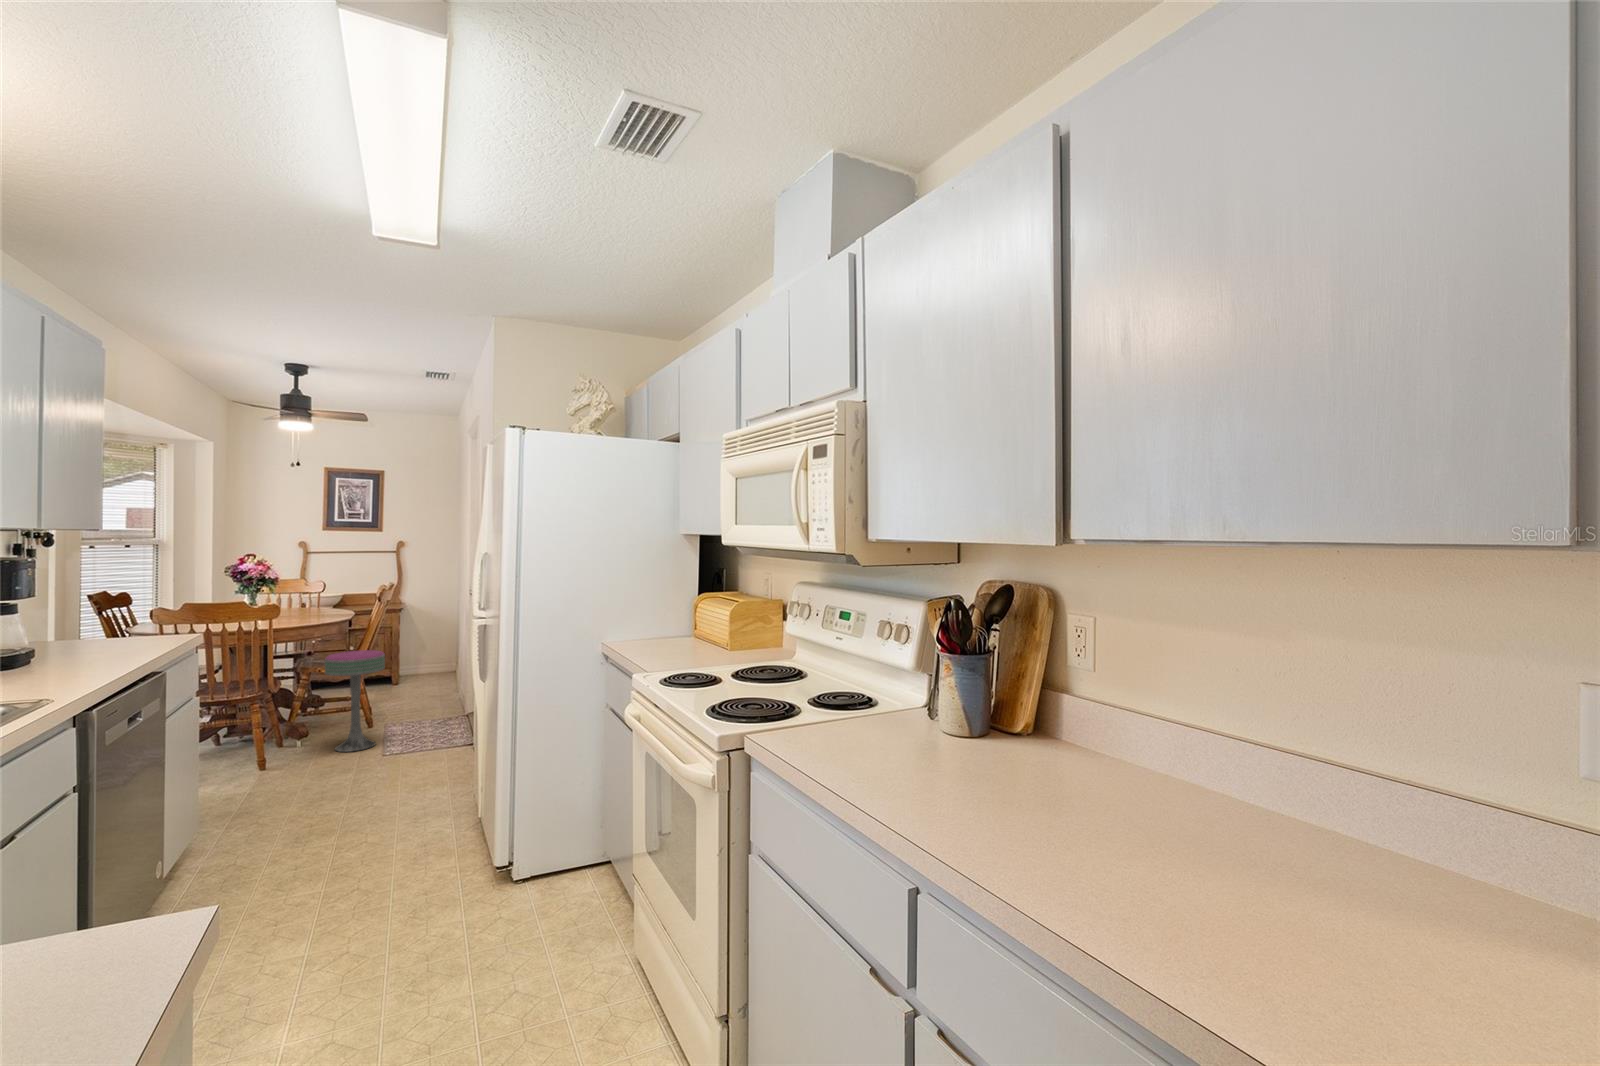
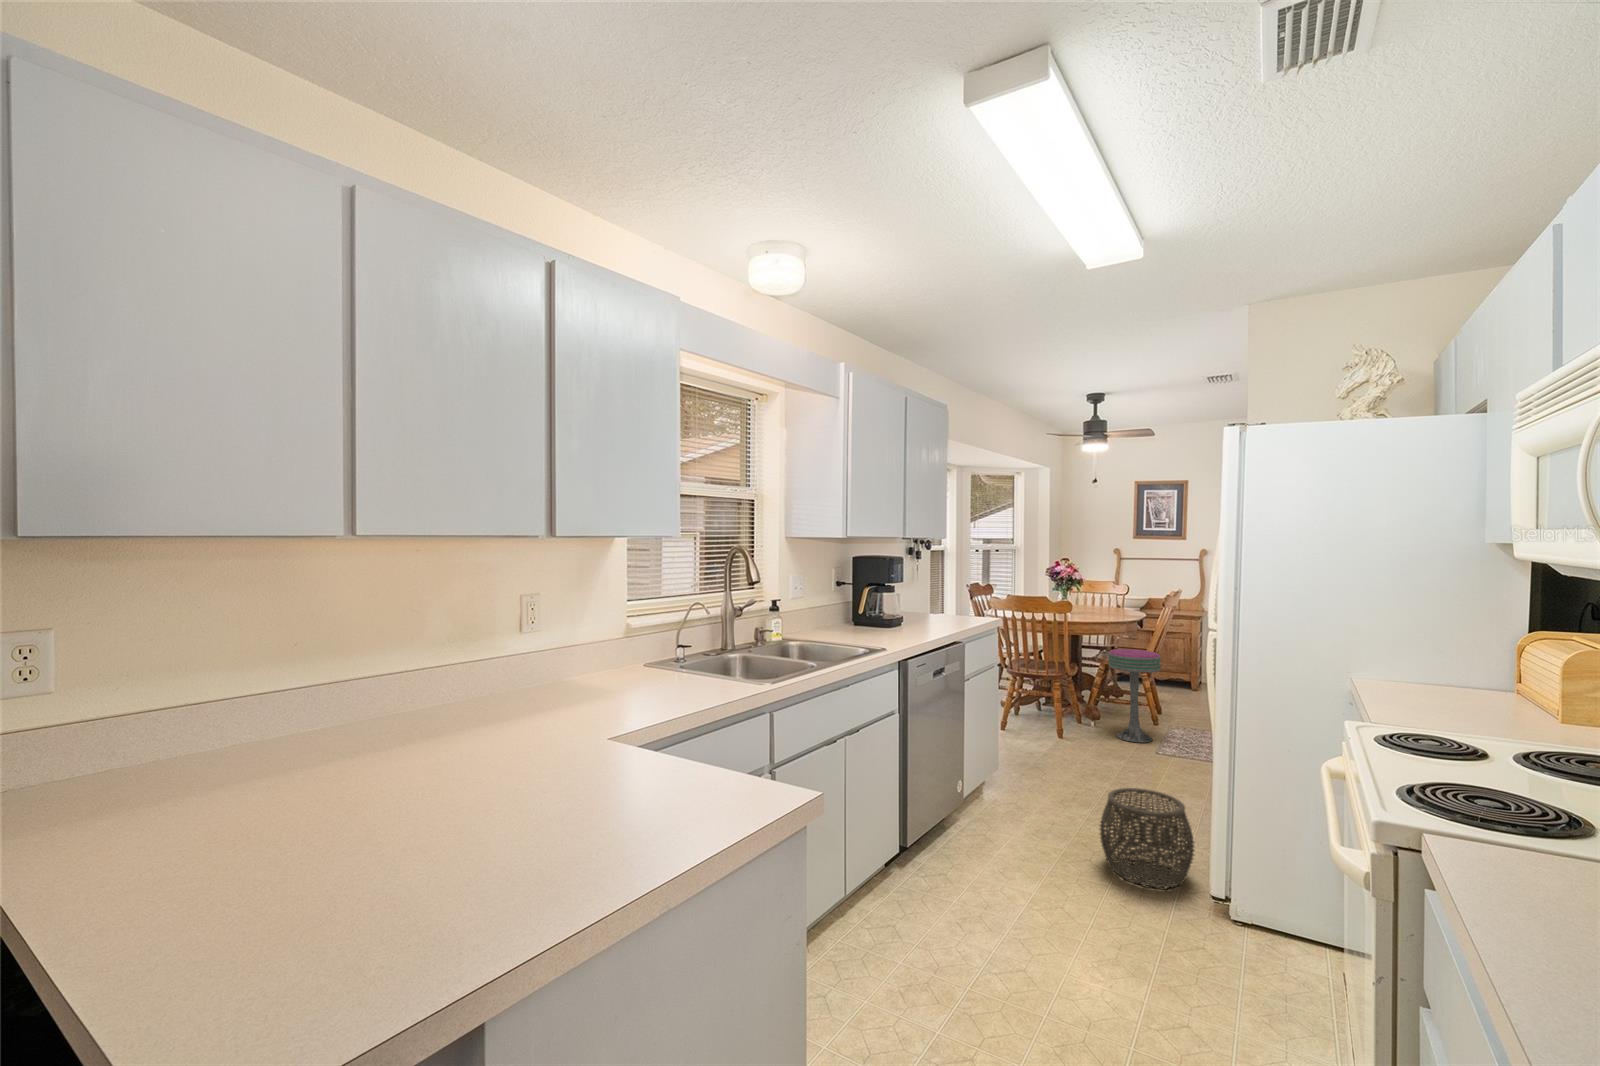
woven basket: none [376,787,475,891] -> present [1100,788,1194,888]

